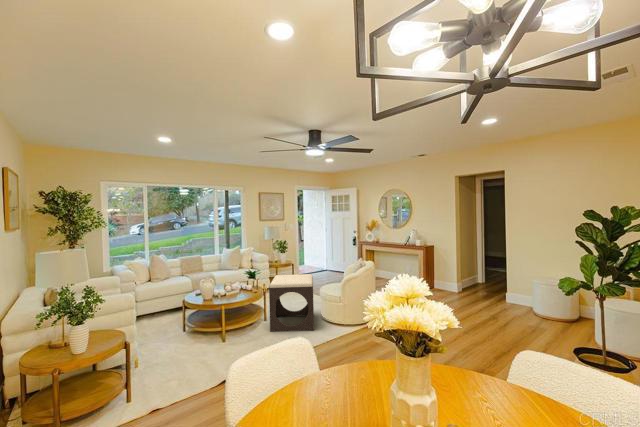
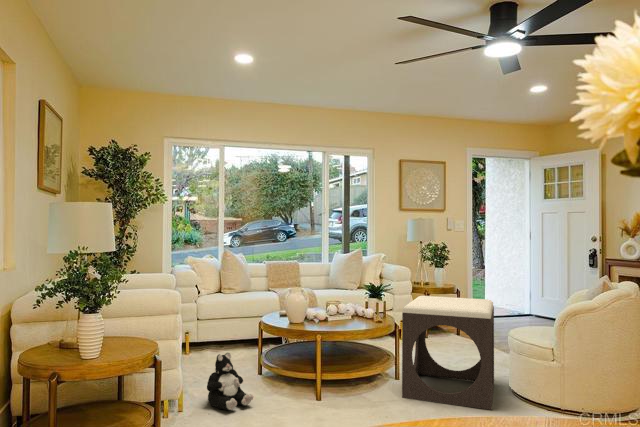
plush toy: none [156,326,187,360] -> present [207,353,253,410]

